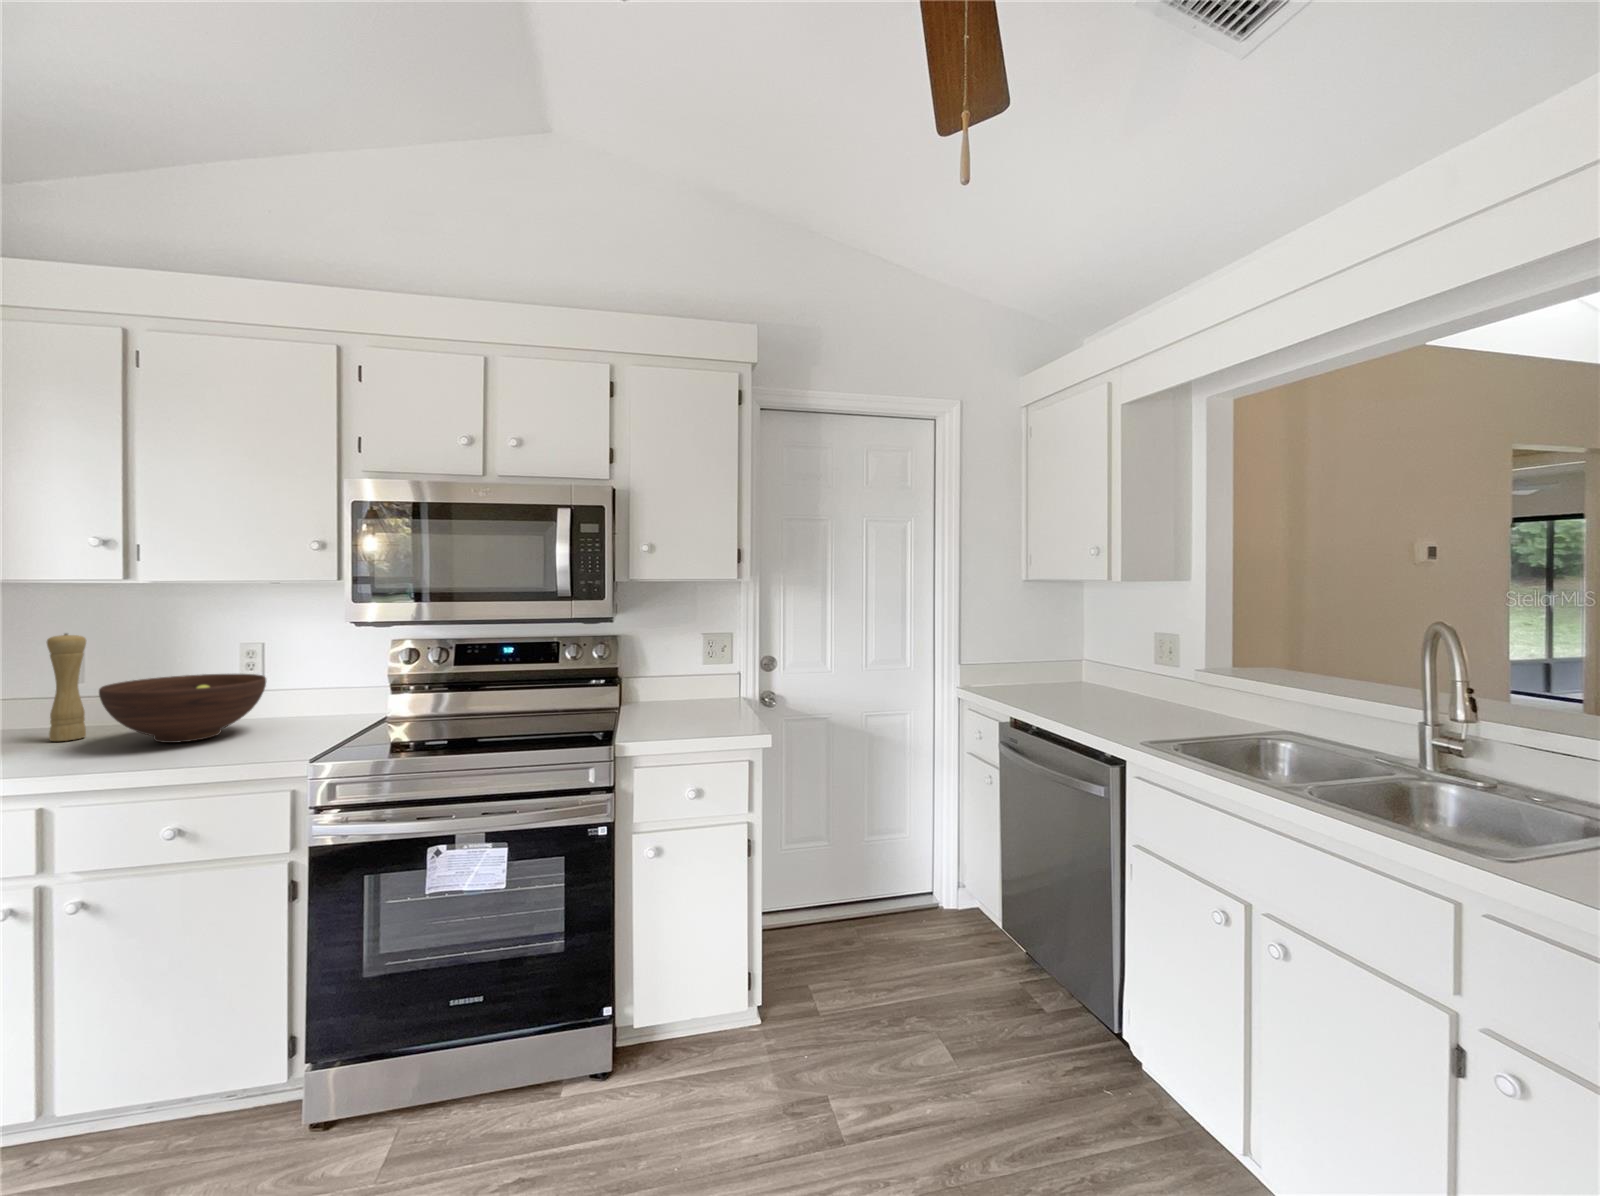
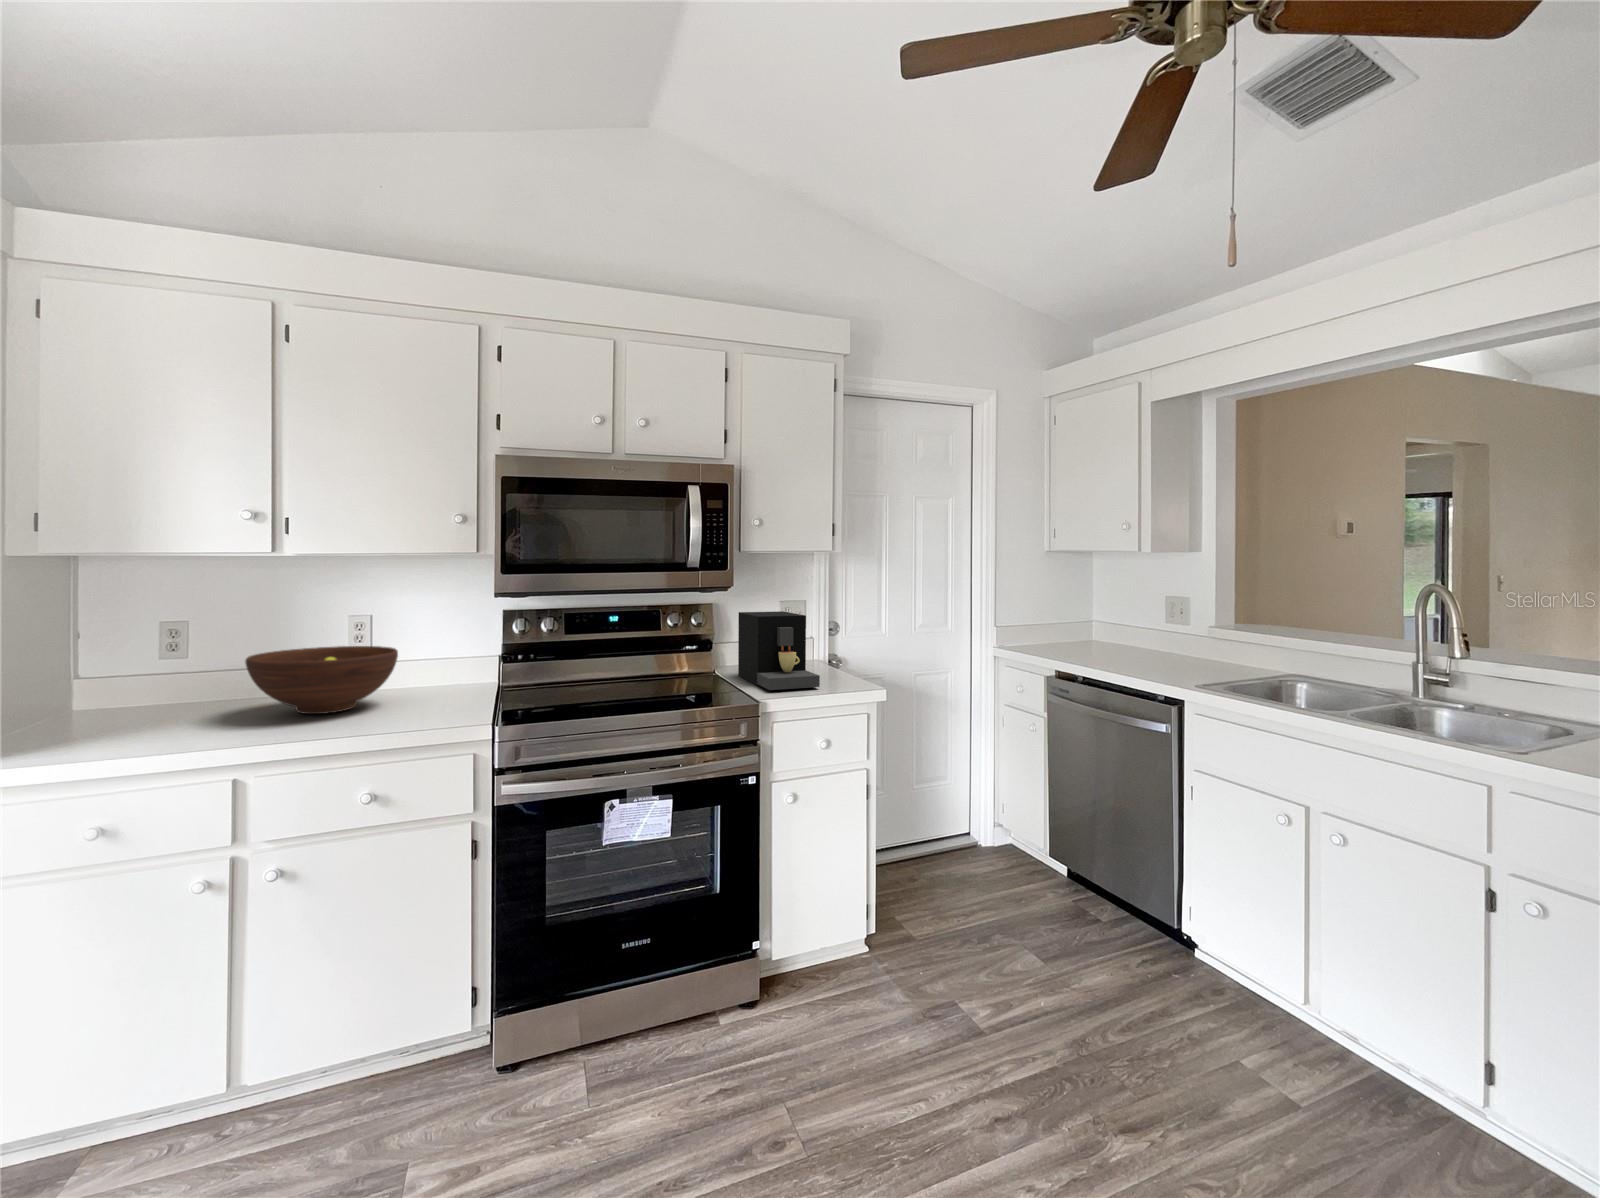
pepper mill: present [47,633,86,741] -> none [170,605,210,717]
coffee maker: none [640,642,700,730] -> present [738,611,820,690]

